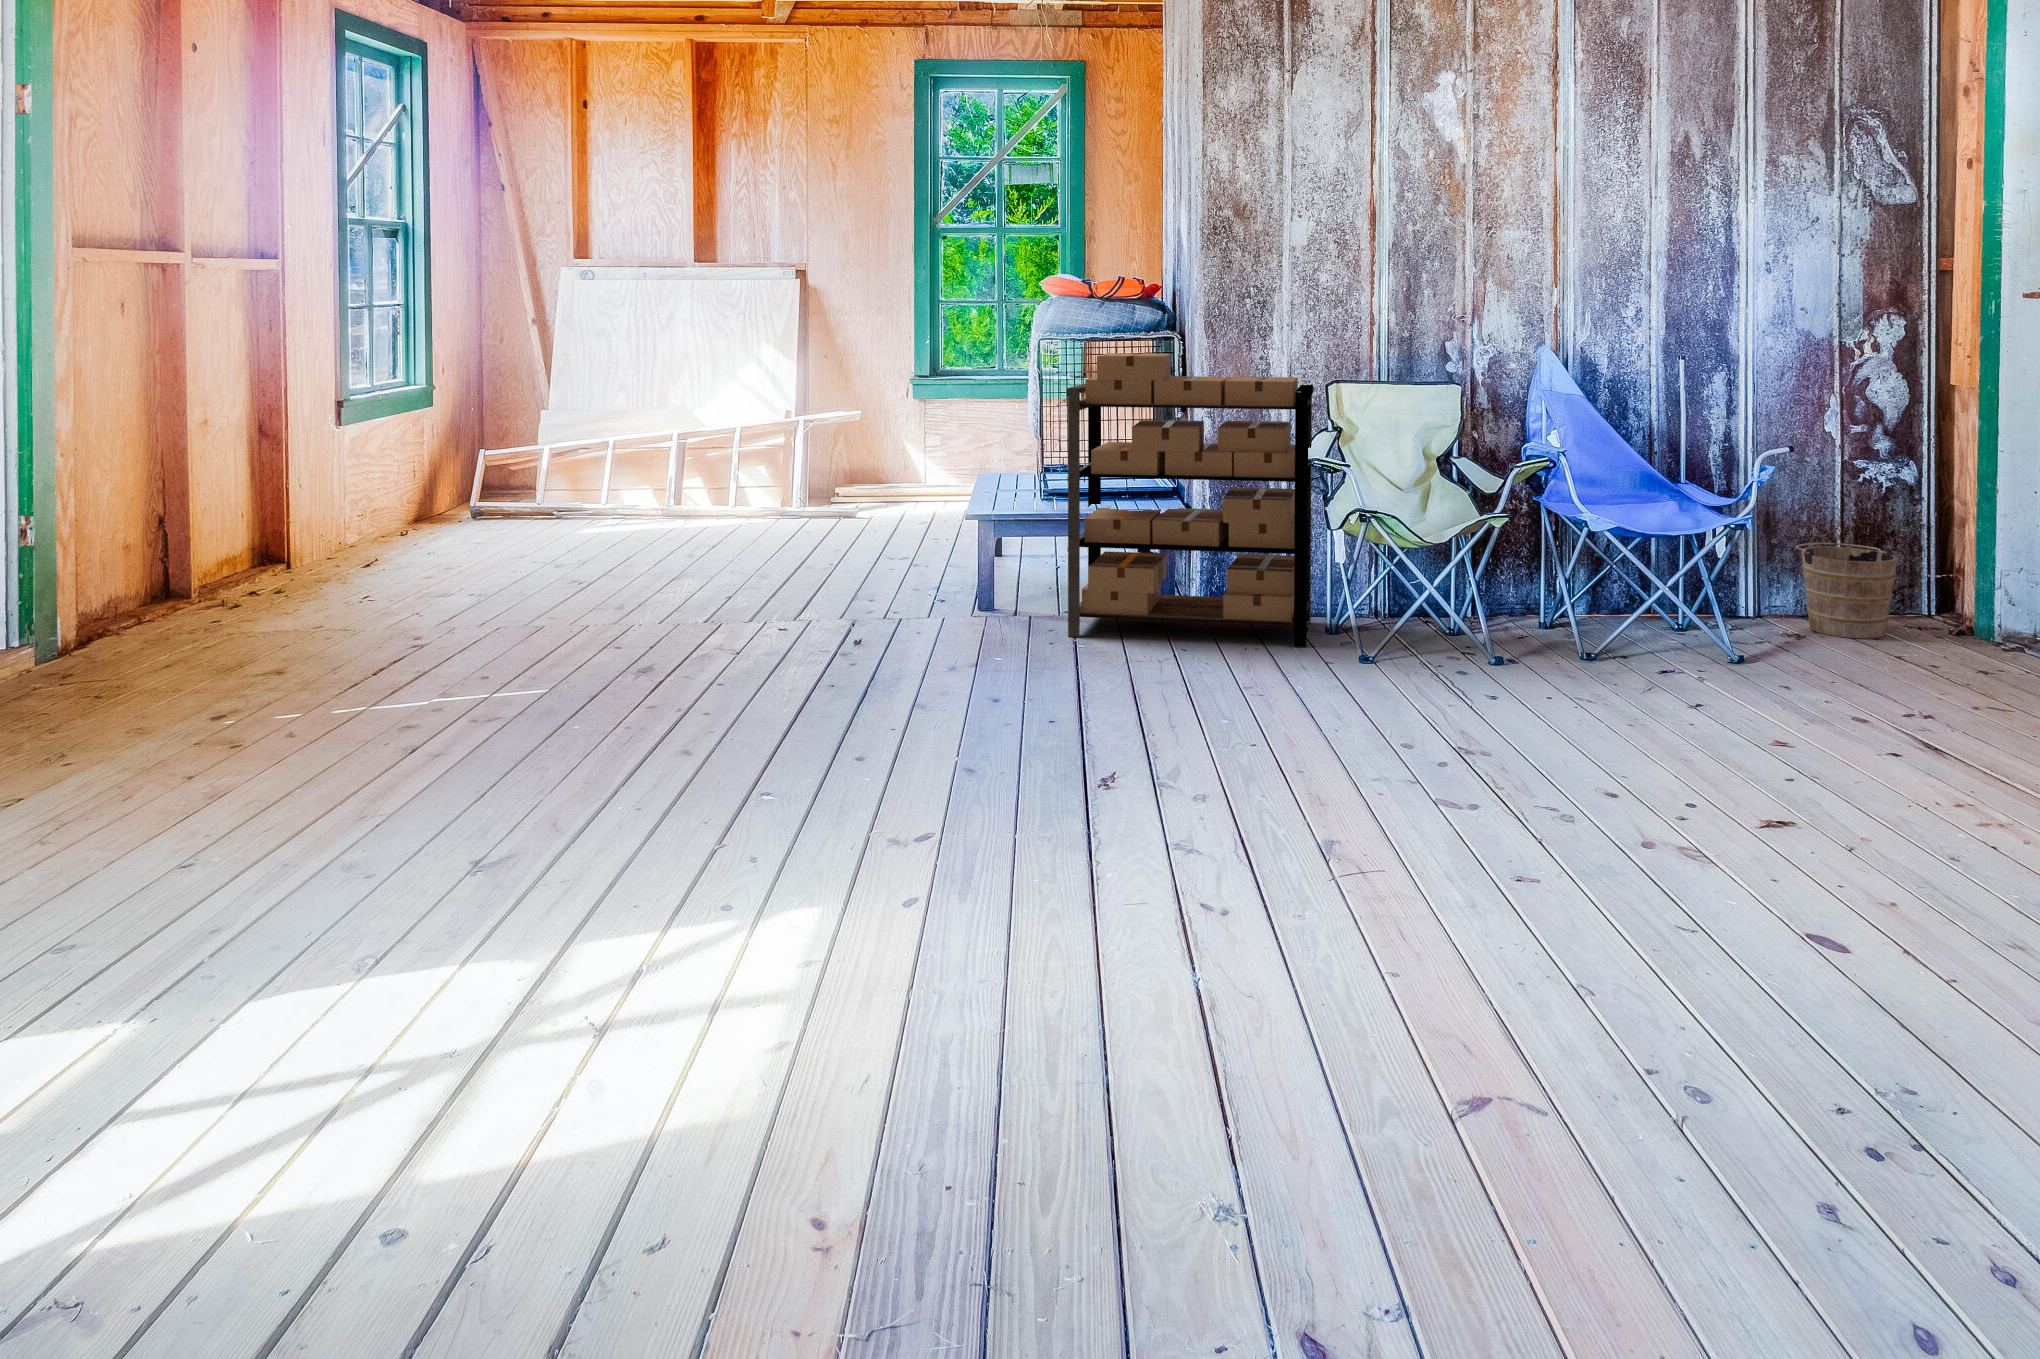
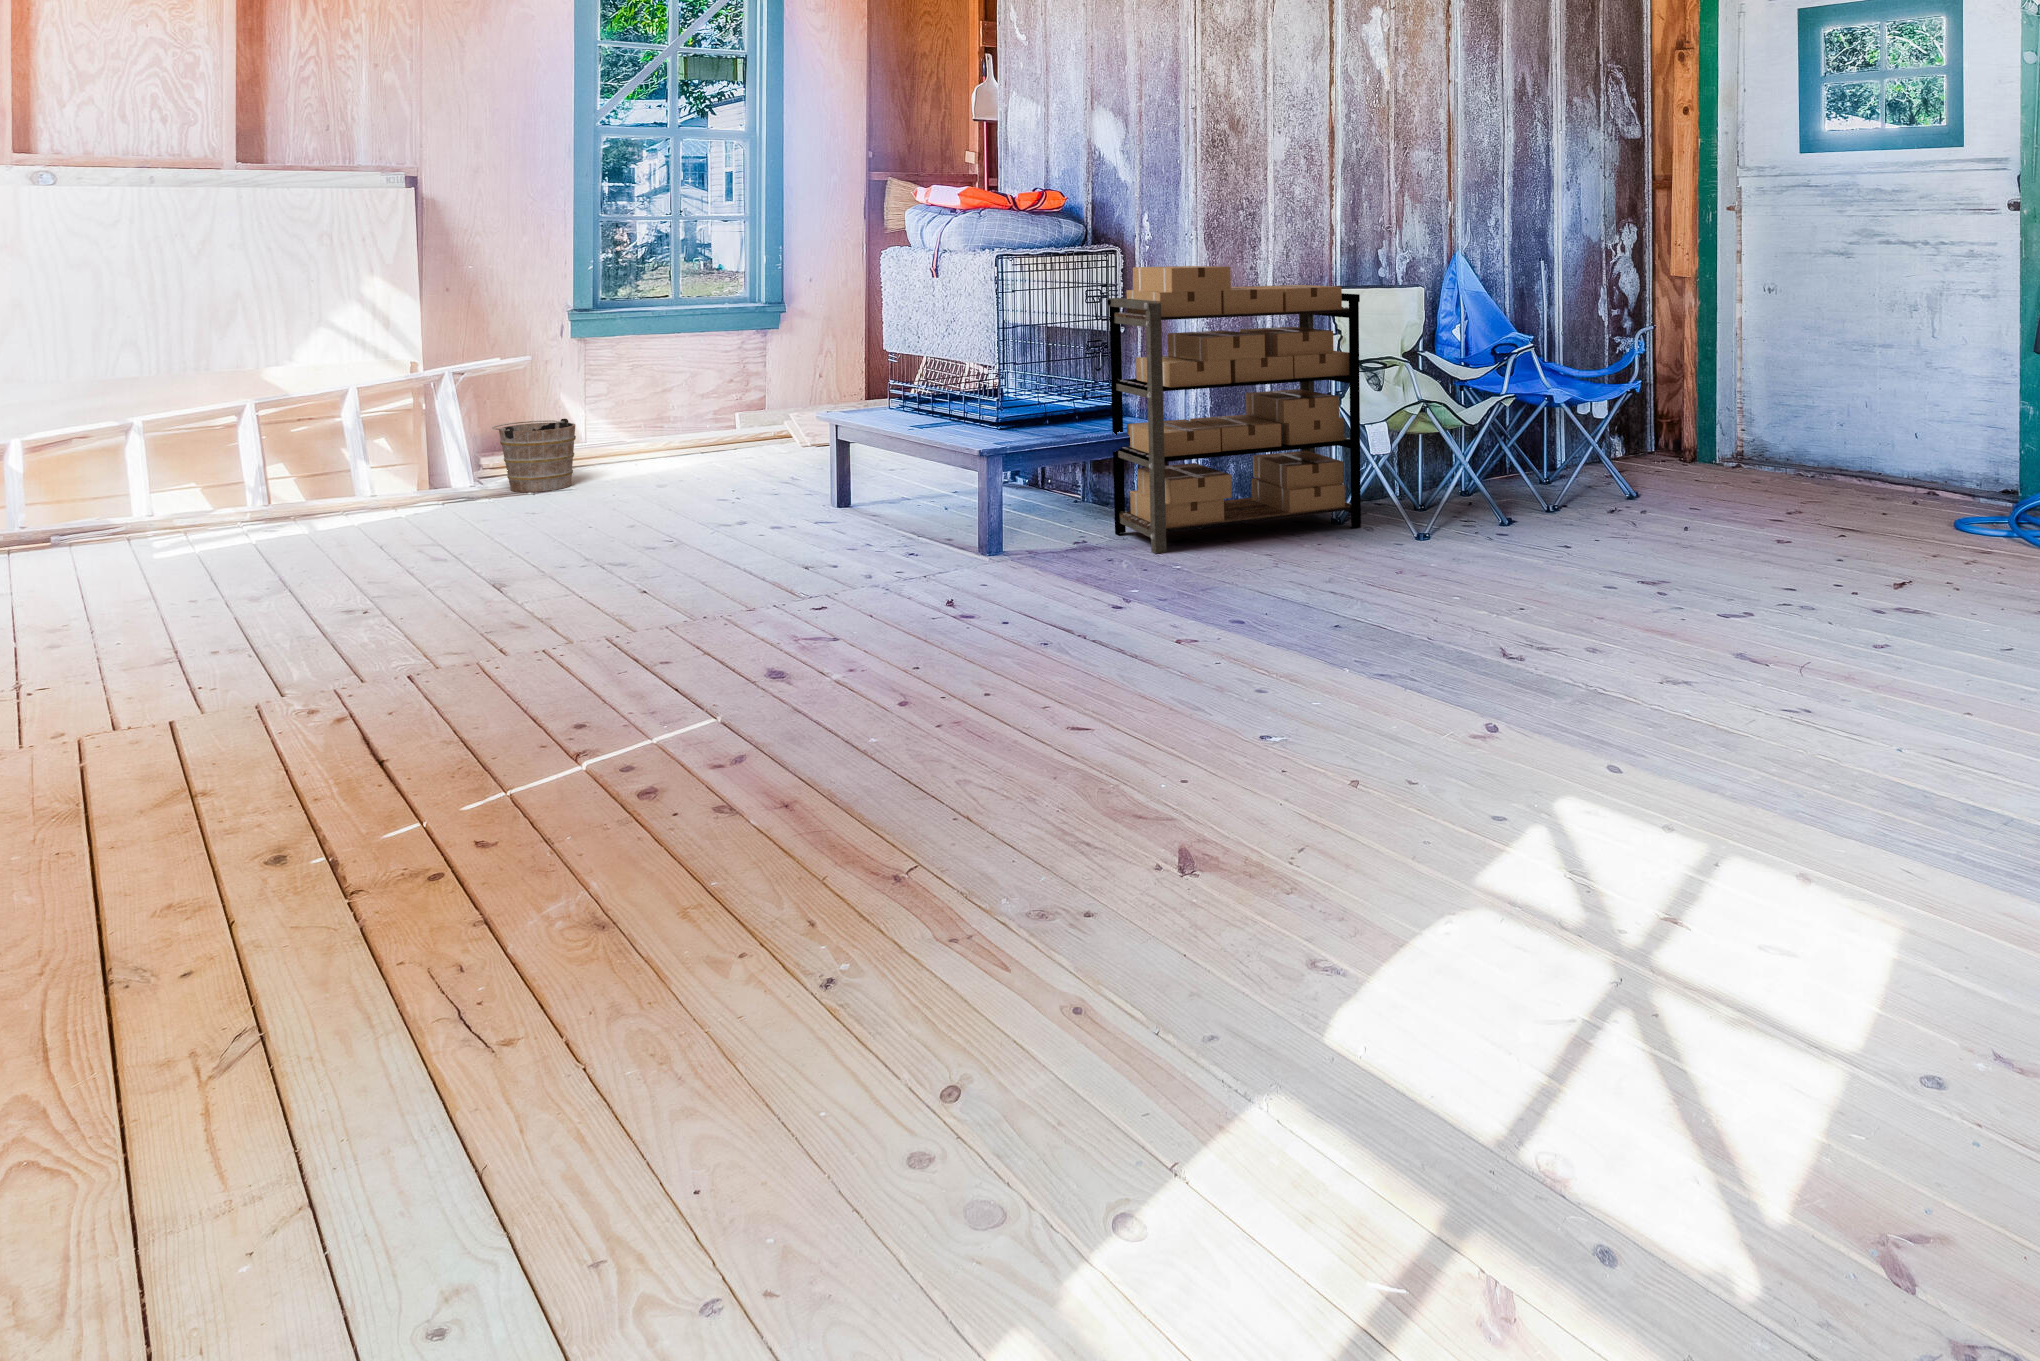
bucket: present [1796,543,1897,638] -> present [492,419,576,492]

